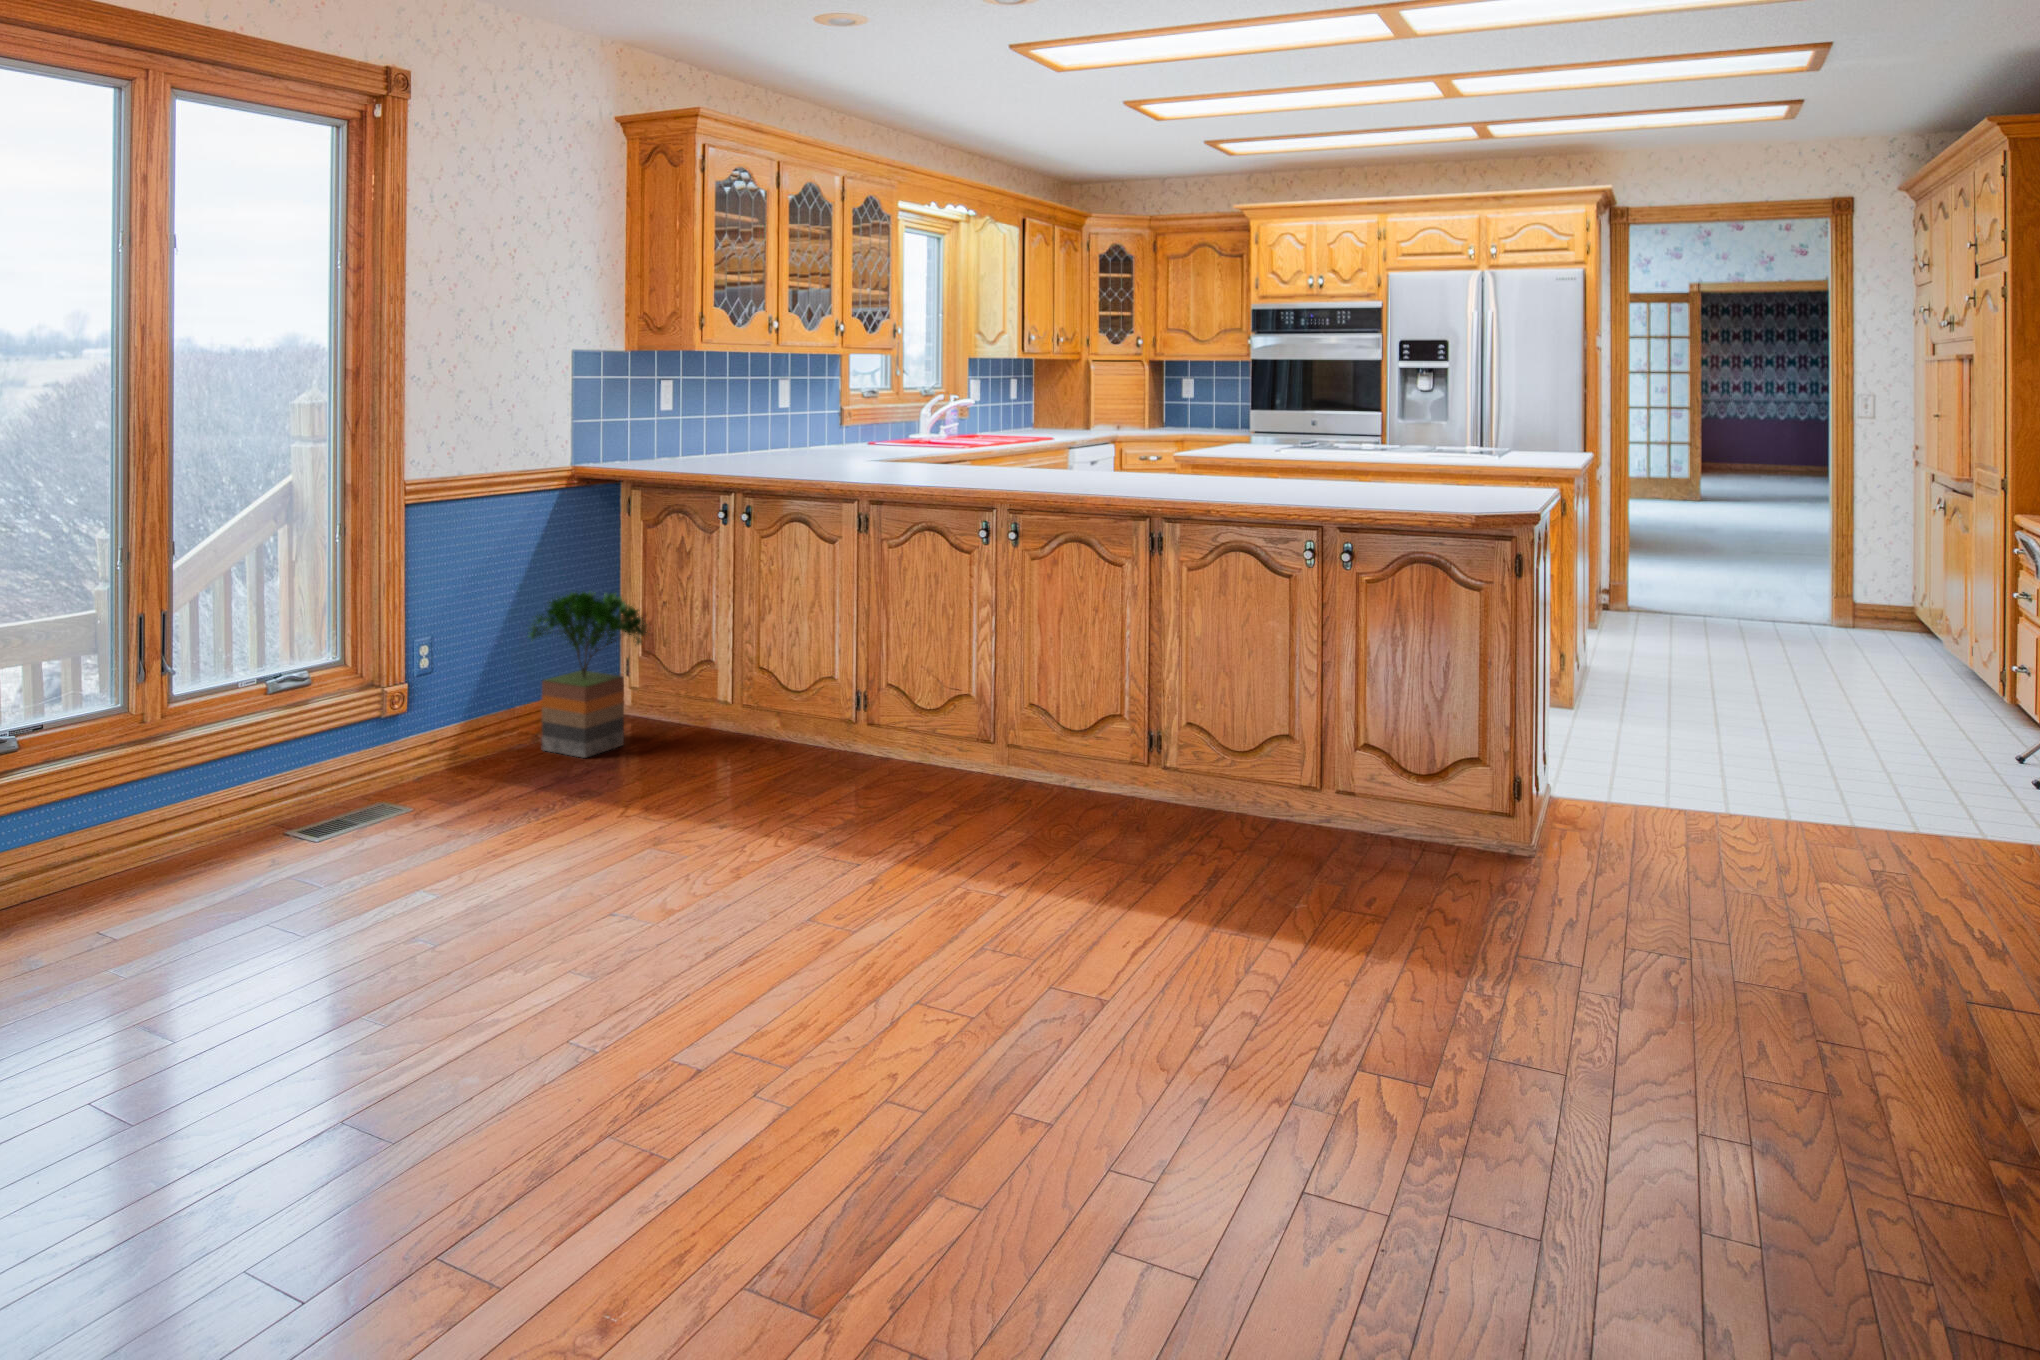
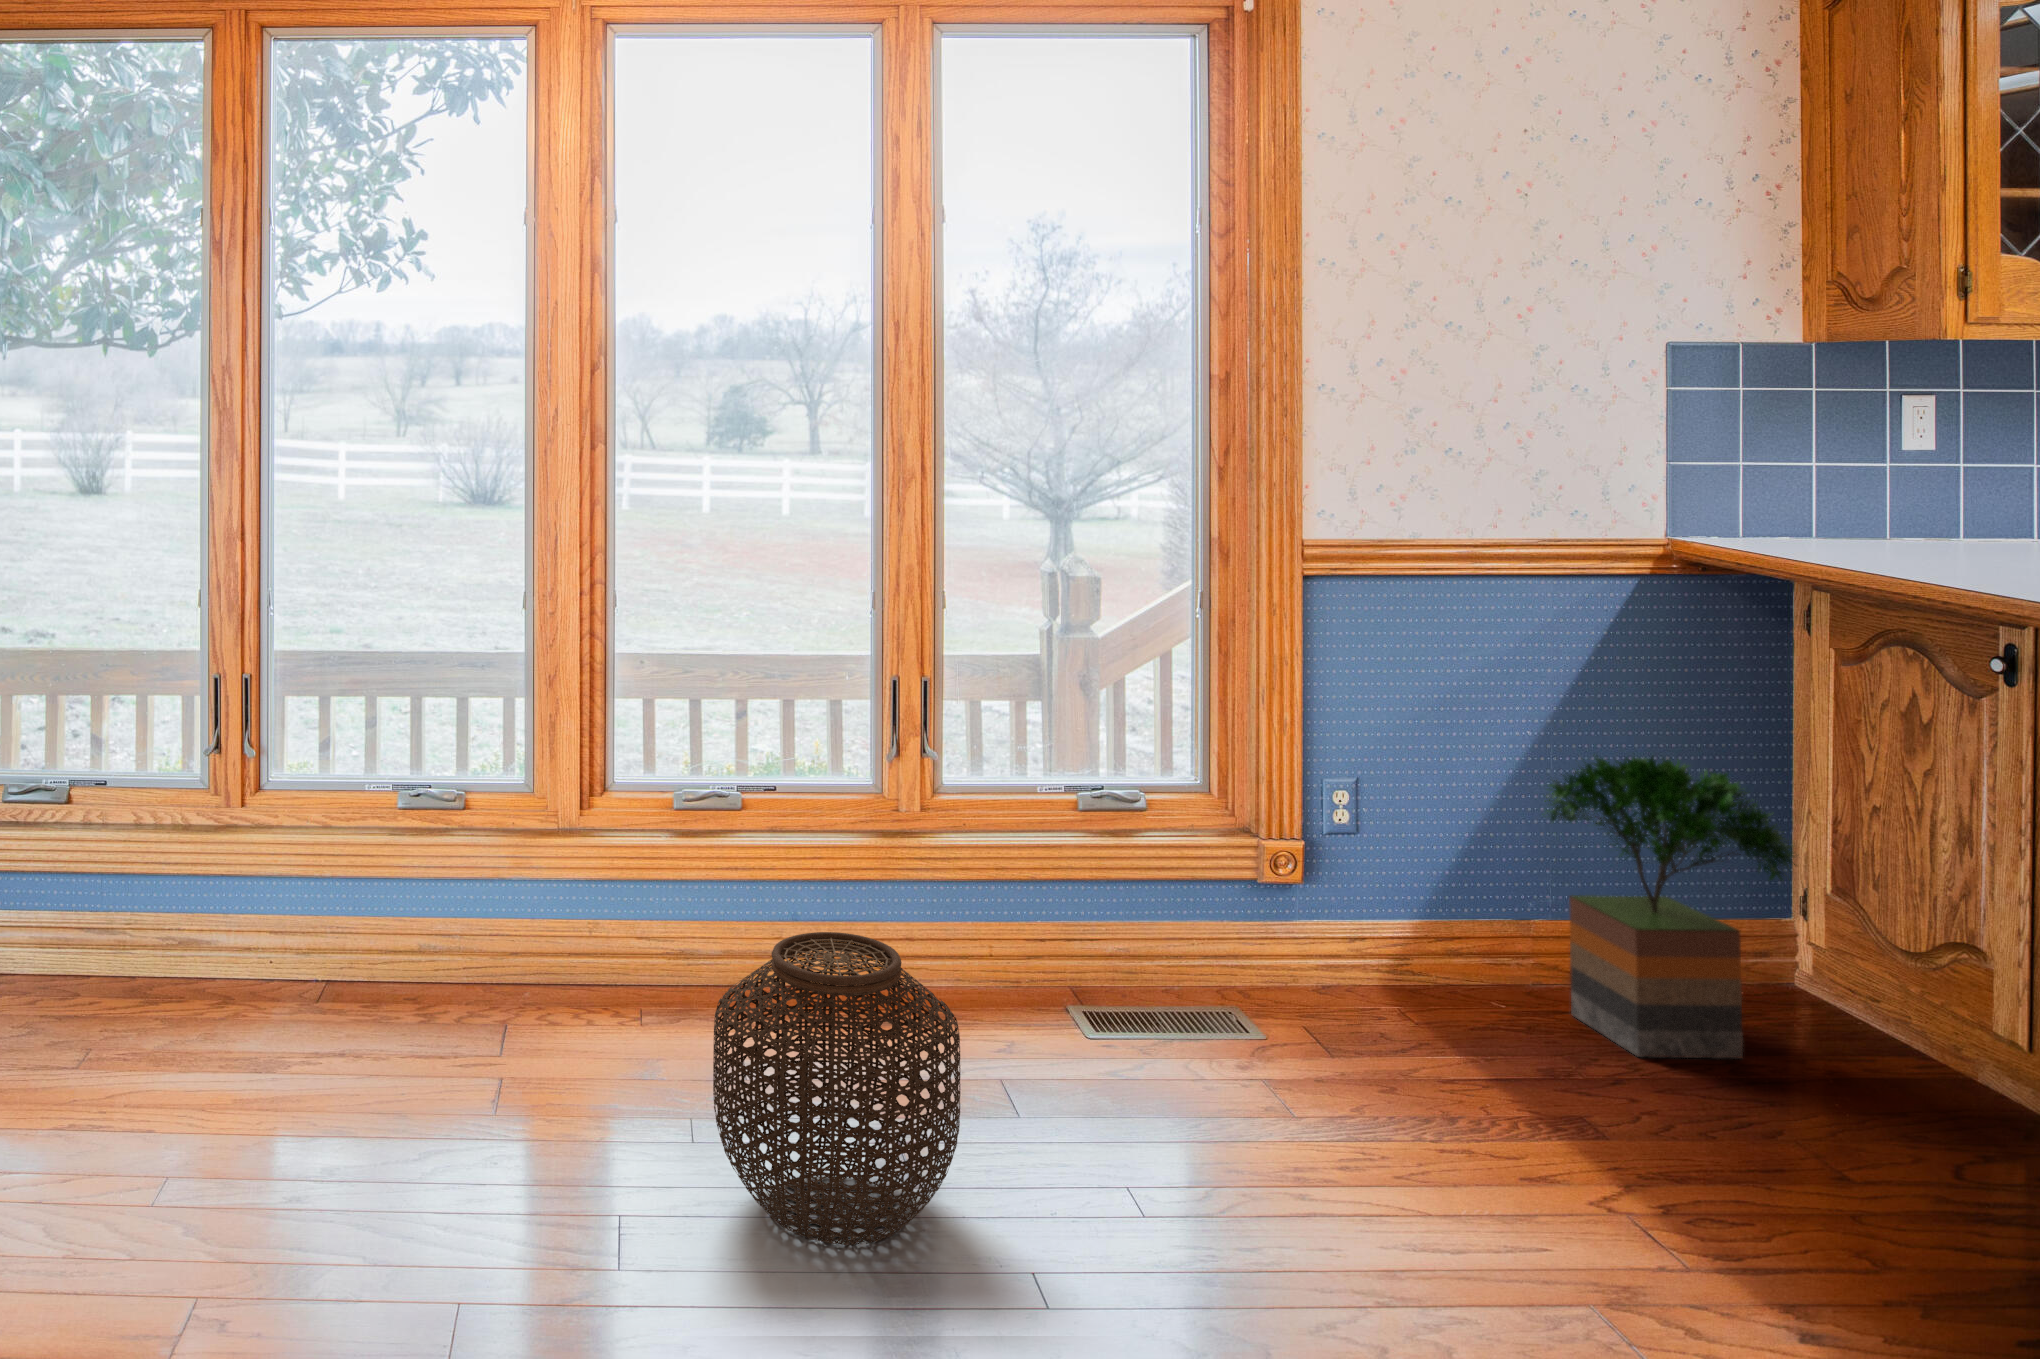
woven basket: none [191,776,373,981] -> present [713,932,960,1245]

